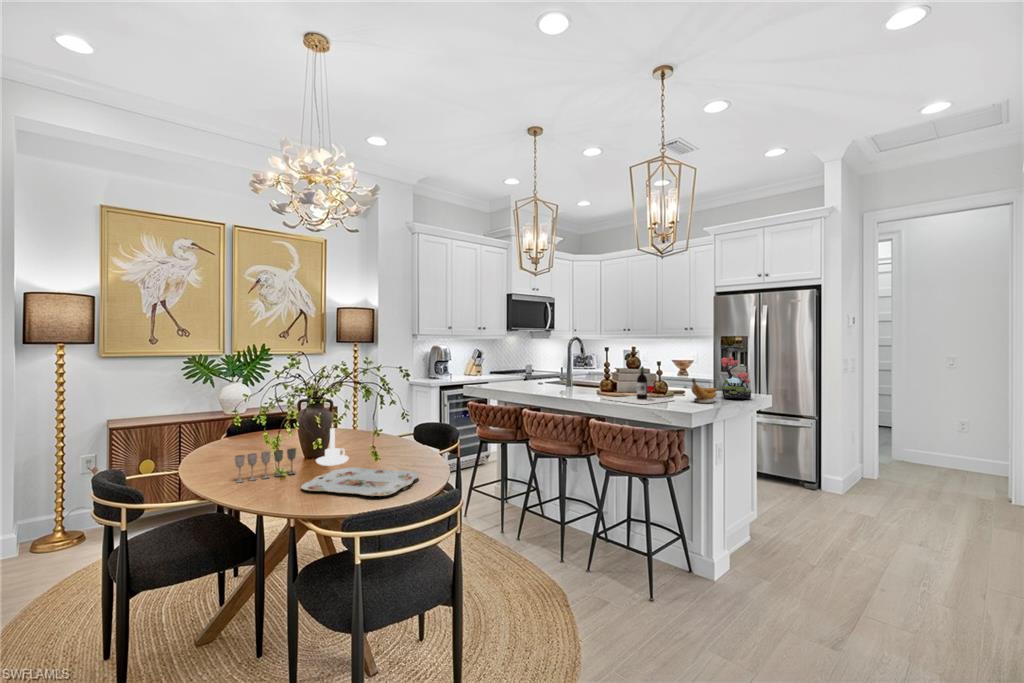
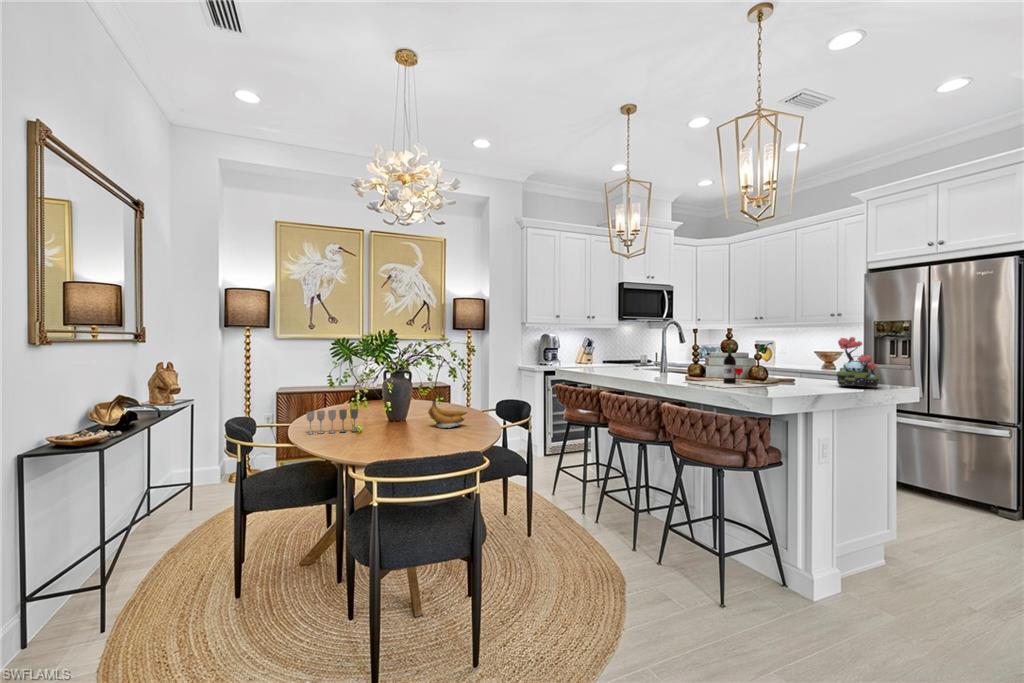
banana: present [692,379,717,403] -> present [428,399,467,428]
candle holder: present [316,424,349,466] -> none [381,389,410,428]
serving tray: present [301,467,419,496] -> none [347,430,454,454]

